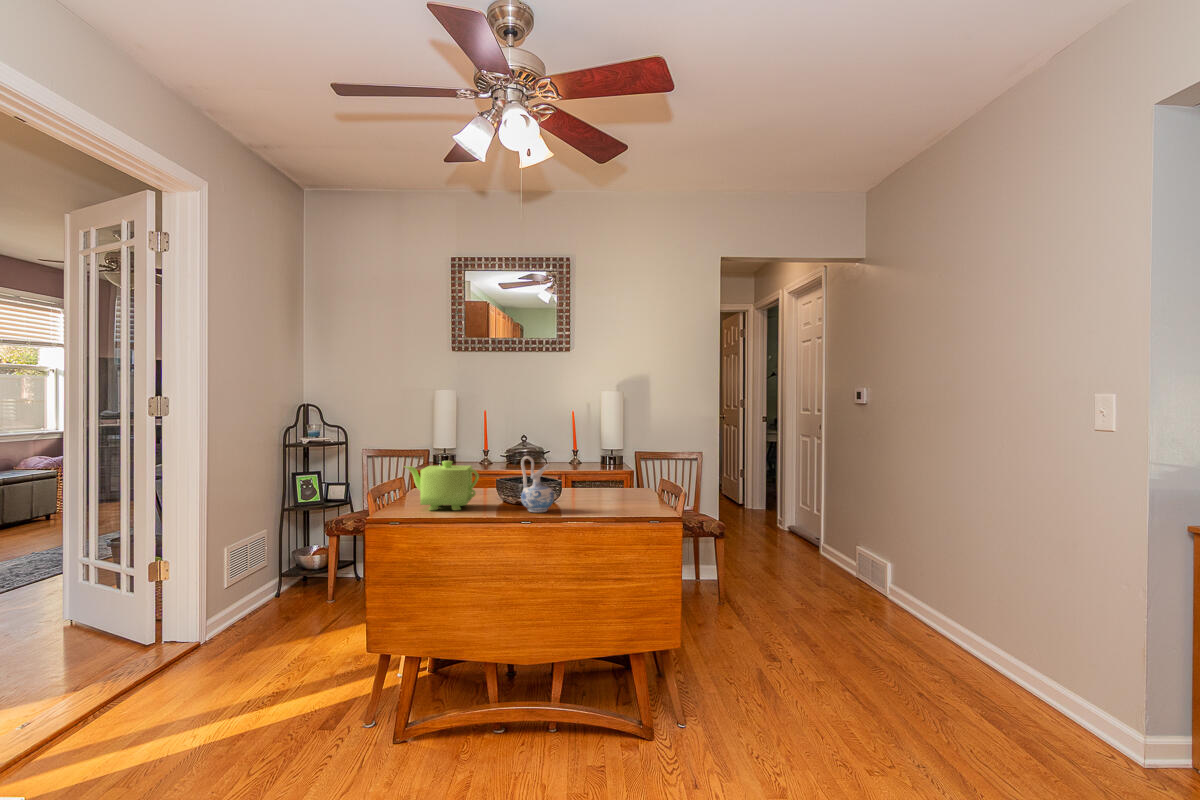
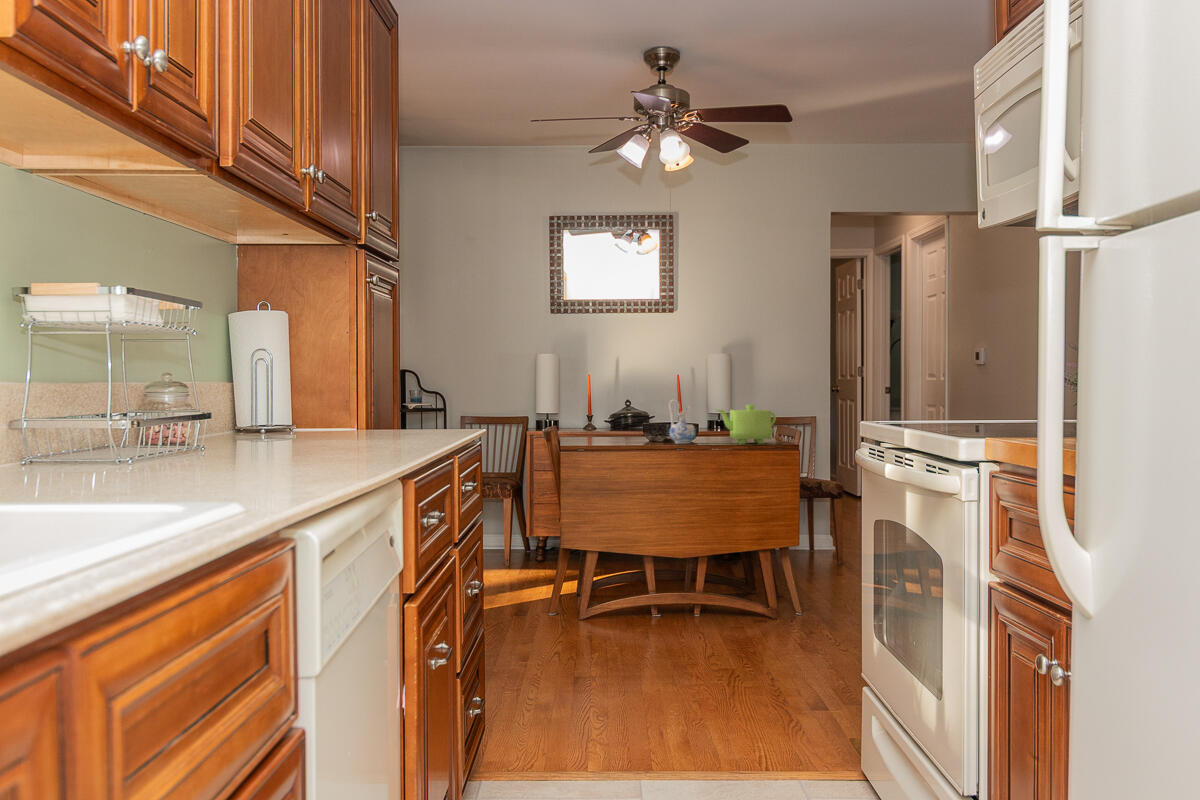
teapot: present [405,461,479,510] -> present [717,405,776,444]

